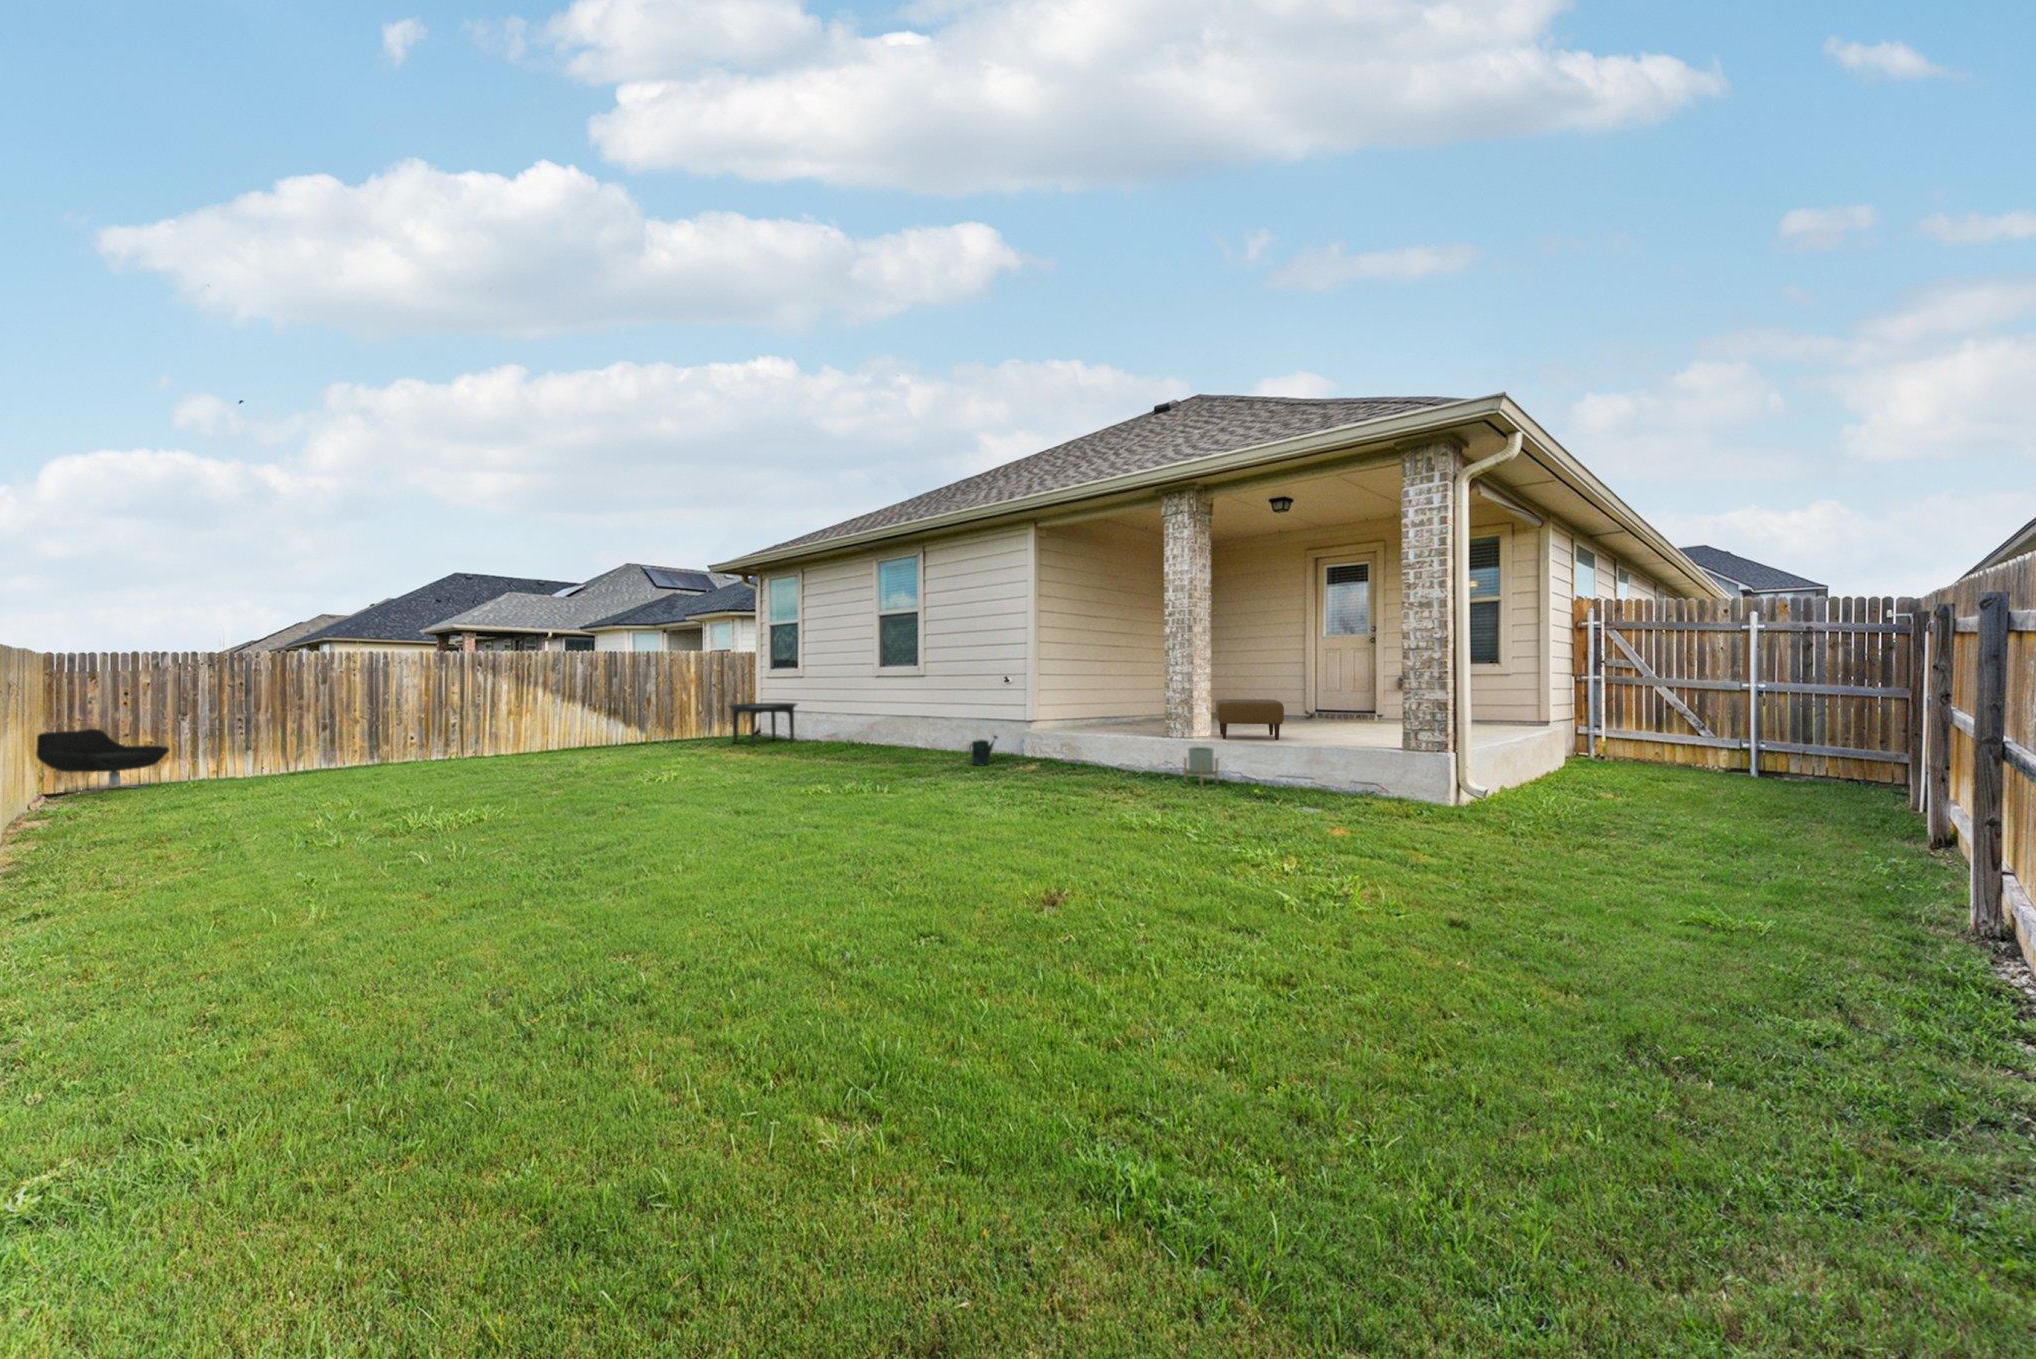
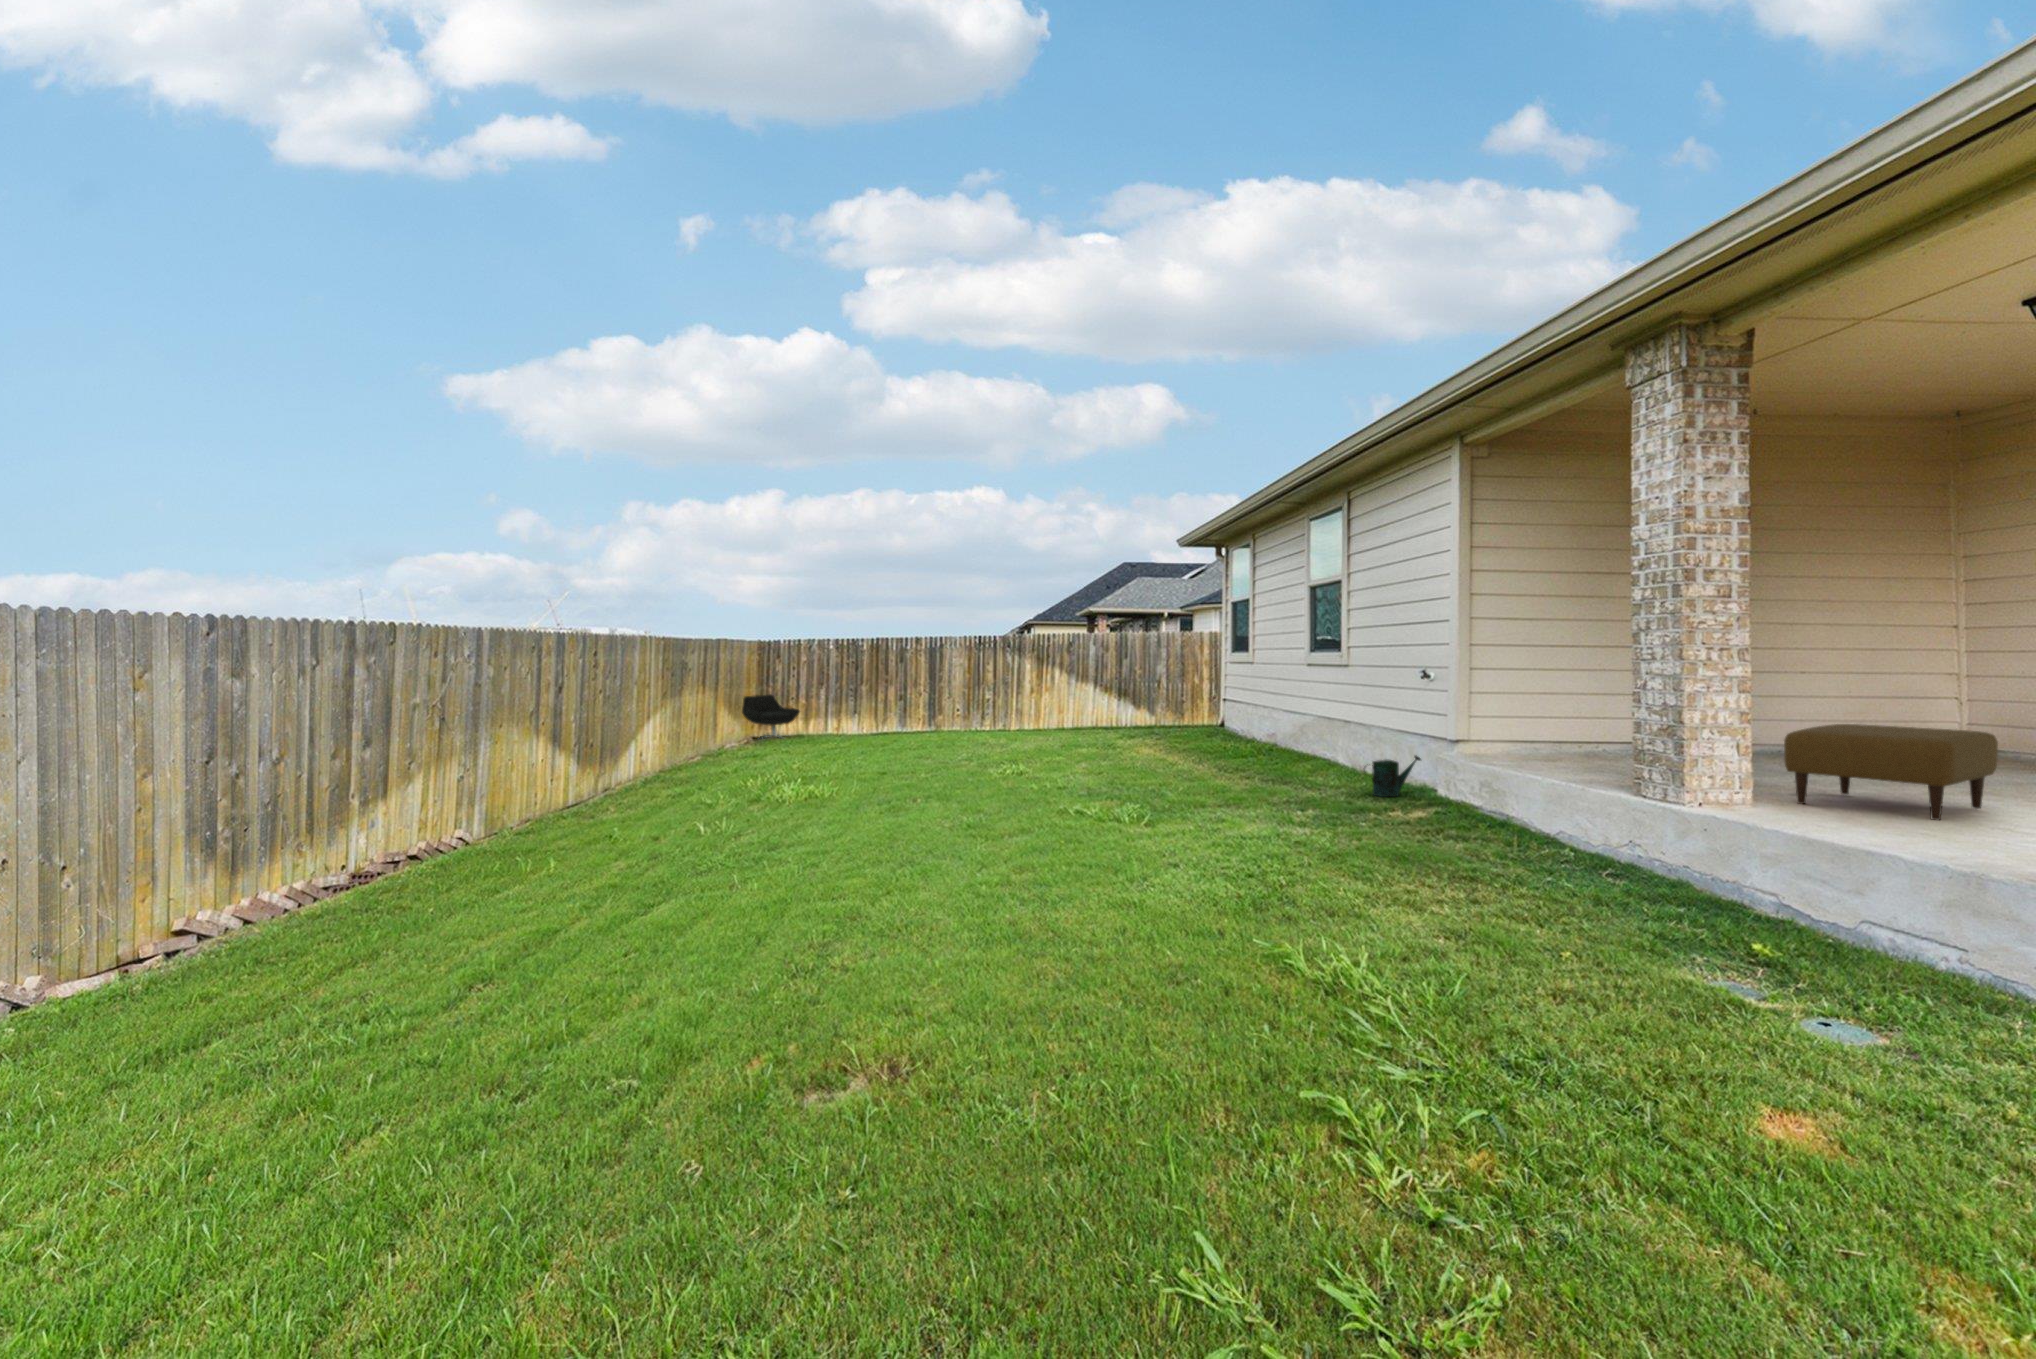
round table: present [729,703,798,747] -> none [1181,691,1263,743]
planter: present [1184,747,1218,786] -> none [1617,810,1684,884]

